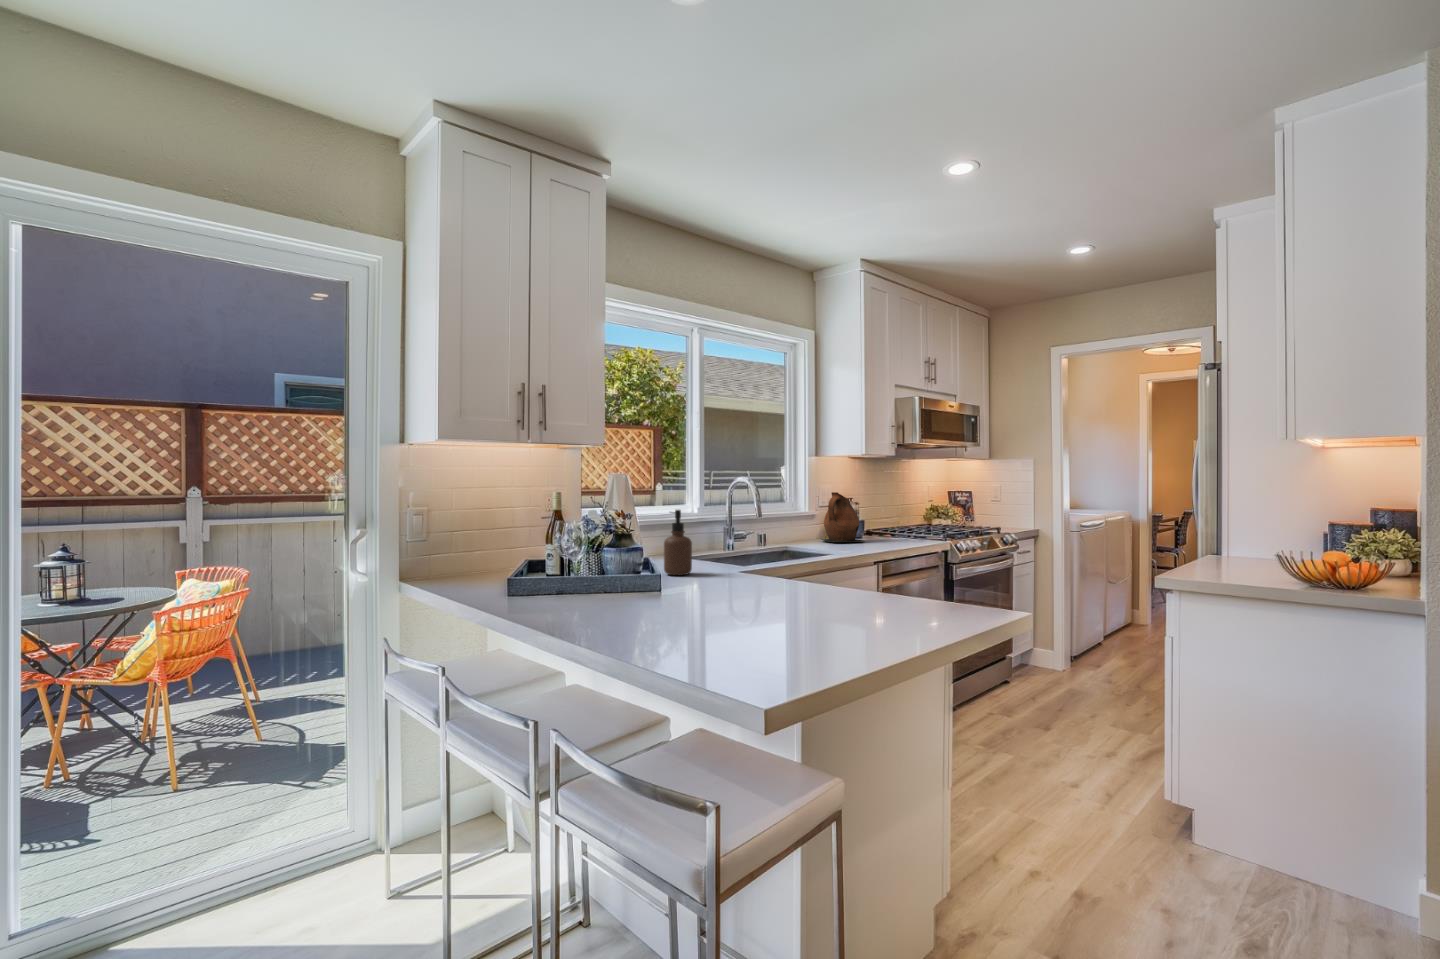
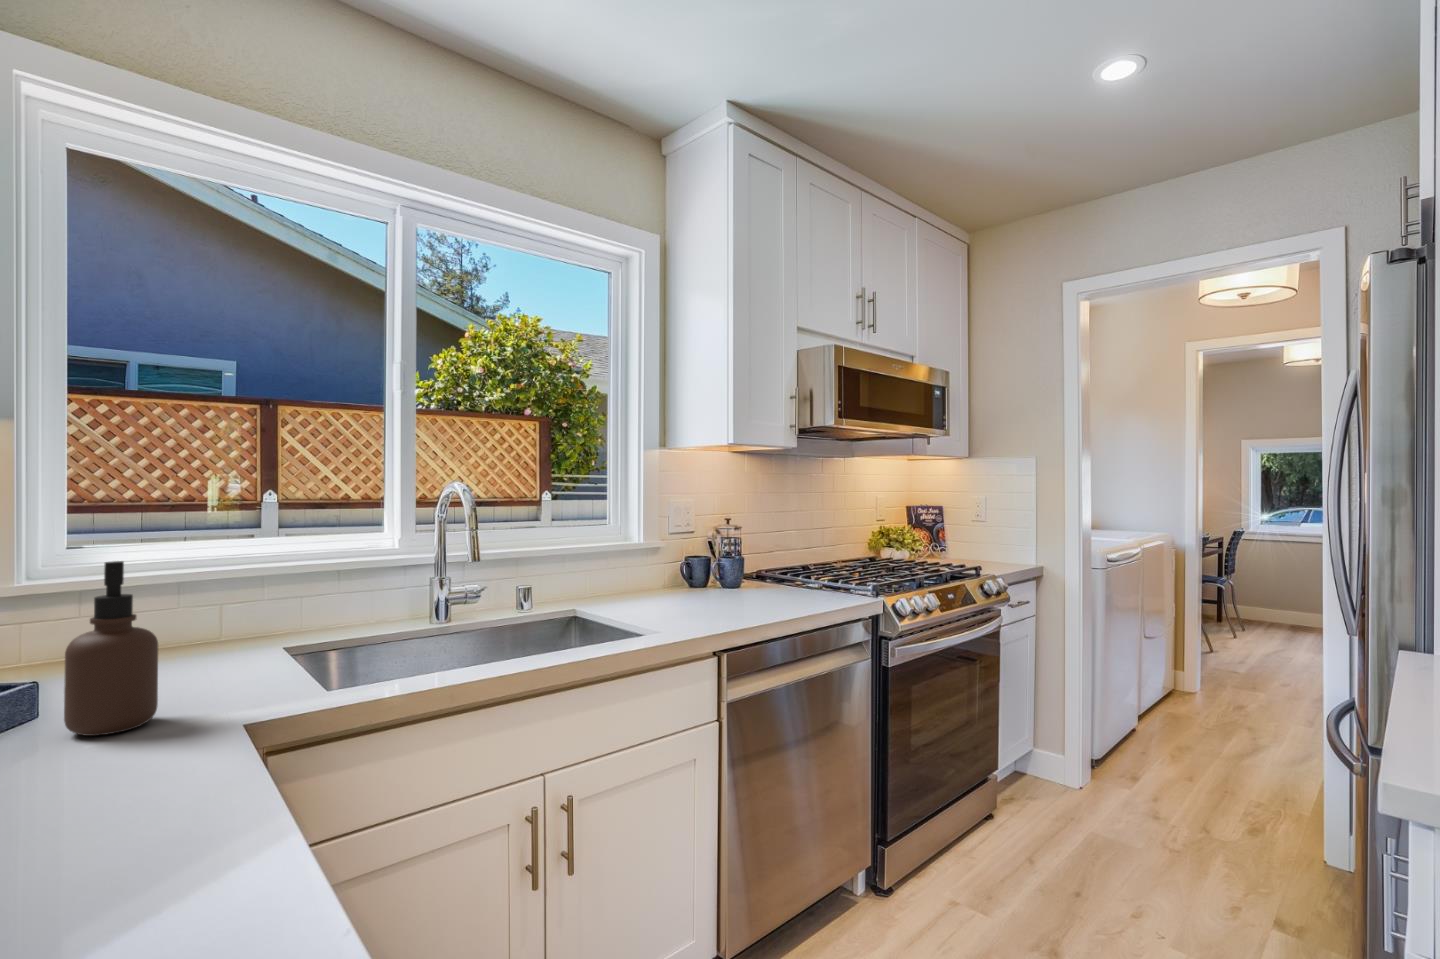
ceramic pitcher: present [822,492,864,542] -> none [657,509,733,600]

